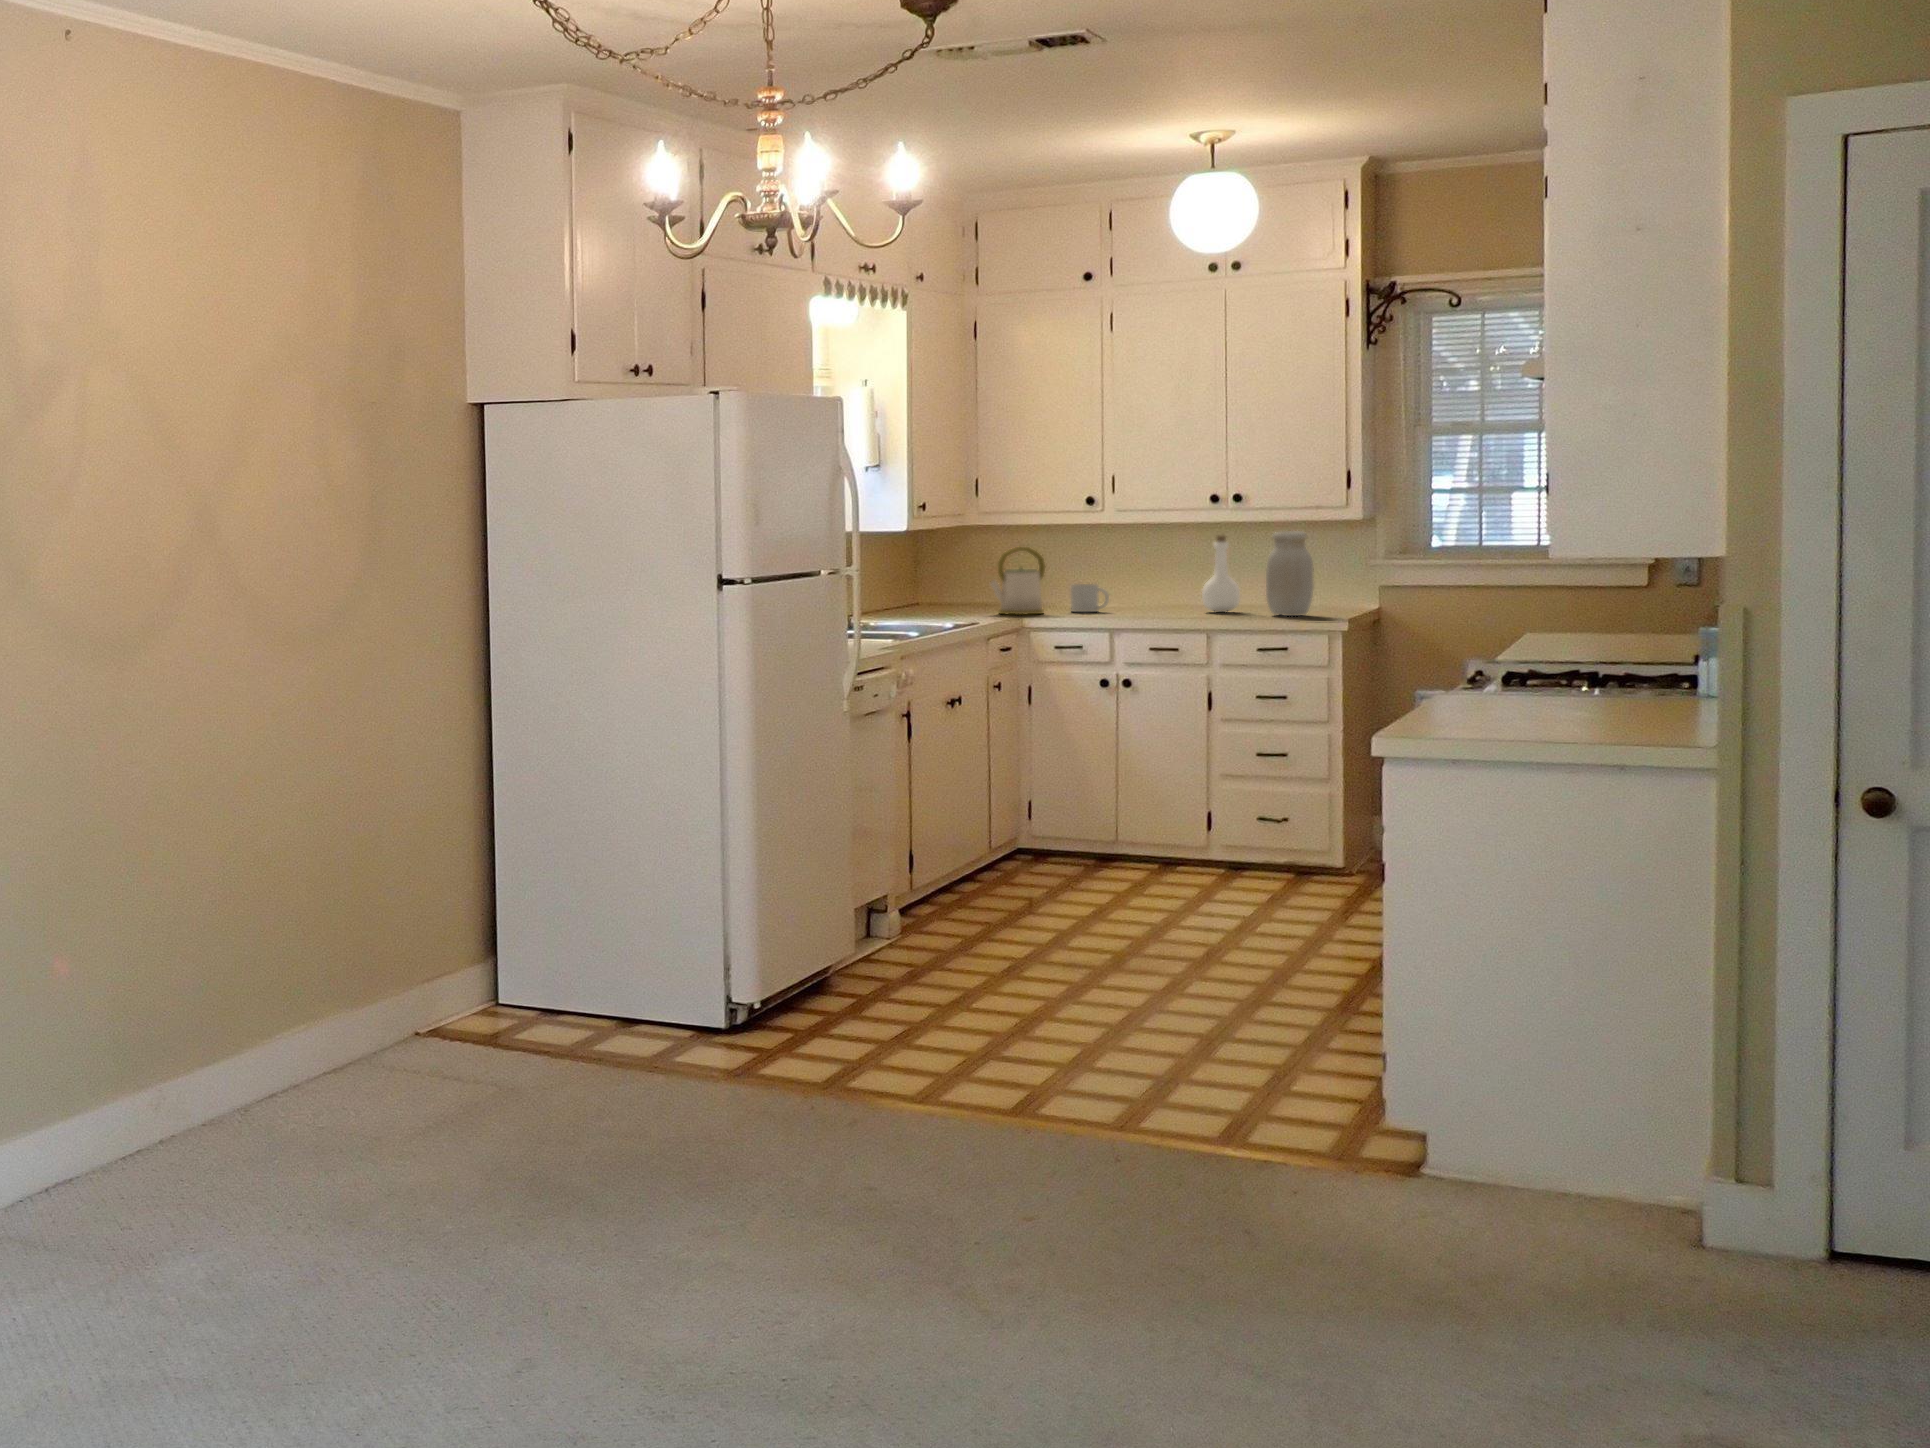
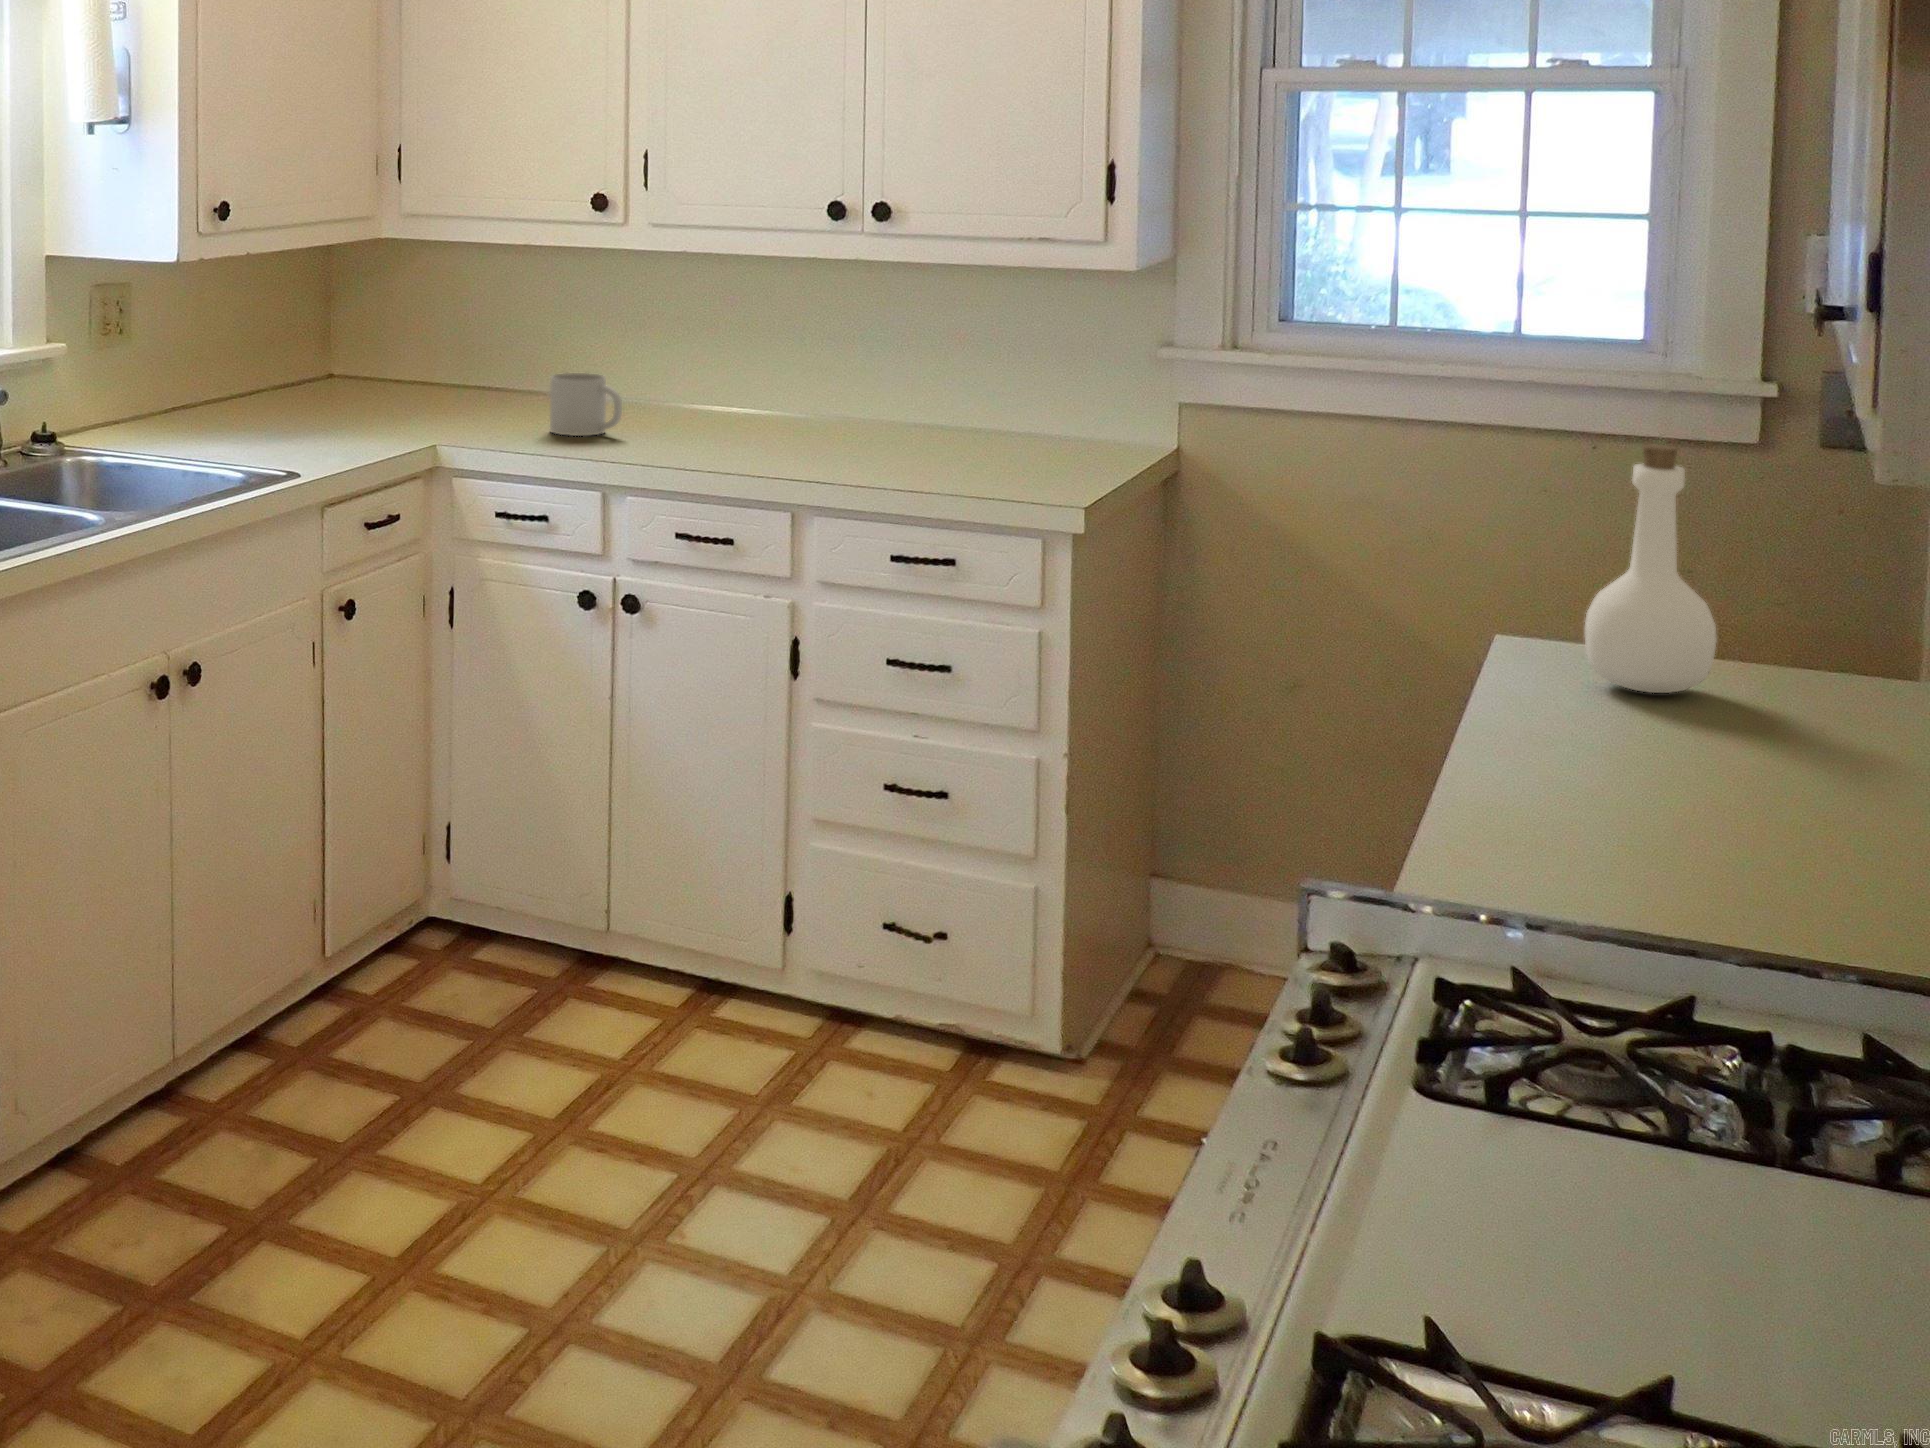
jar: present [1266,531,1314,616] -> none [921,292,1021,481]
bottle: present [1202,535,1240,612] -> present [1585,444,1717,693]
kettle: present [990,547,1045,615] -> none [377,295,492,441]

